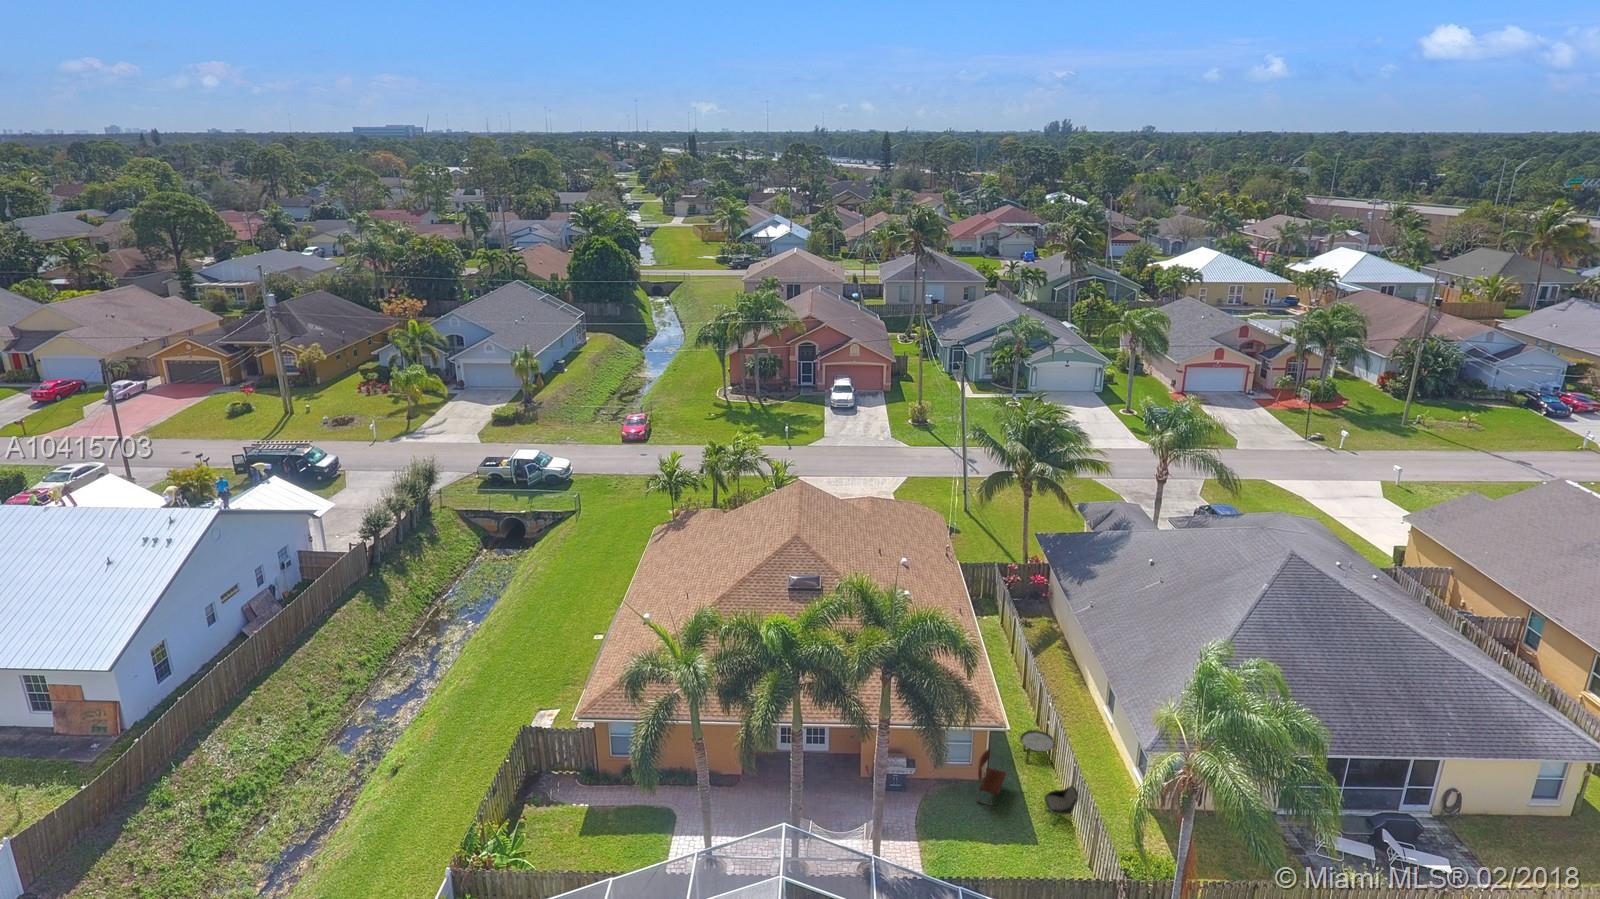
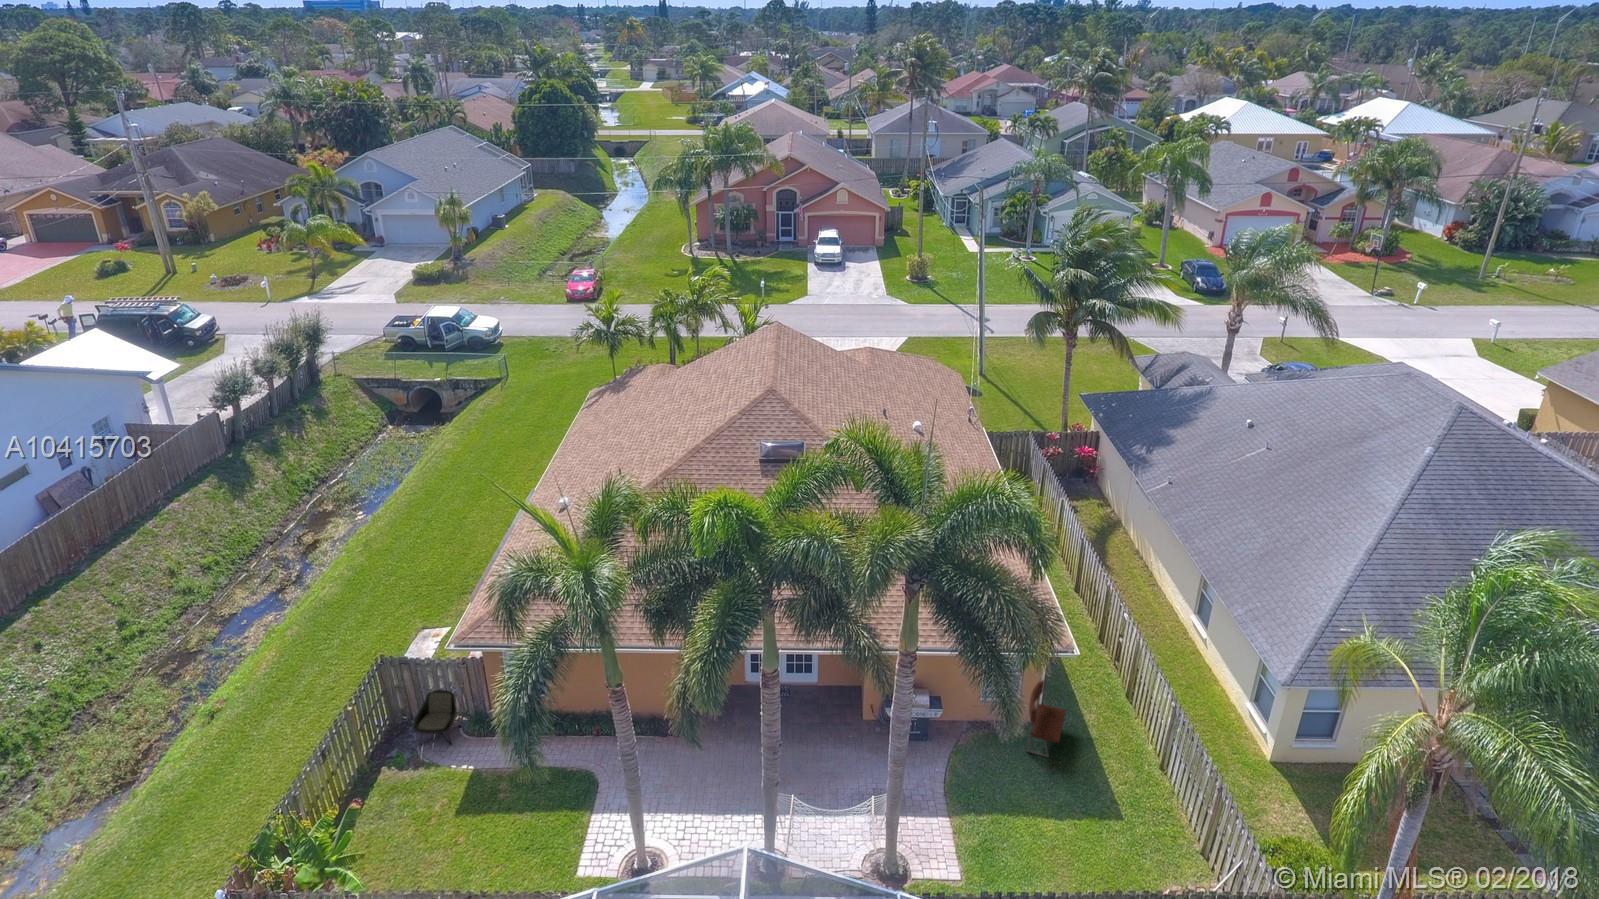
round table: present [1020,730,1055,764] -> none [1081,650,1130,697]
lounge chair: present [1045,786,1078,825] -> present [413,690,457,744]

